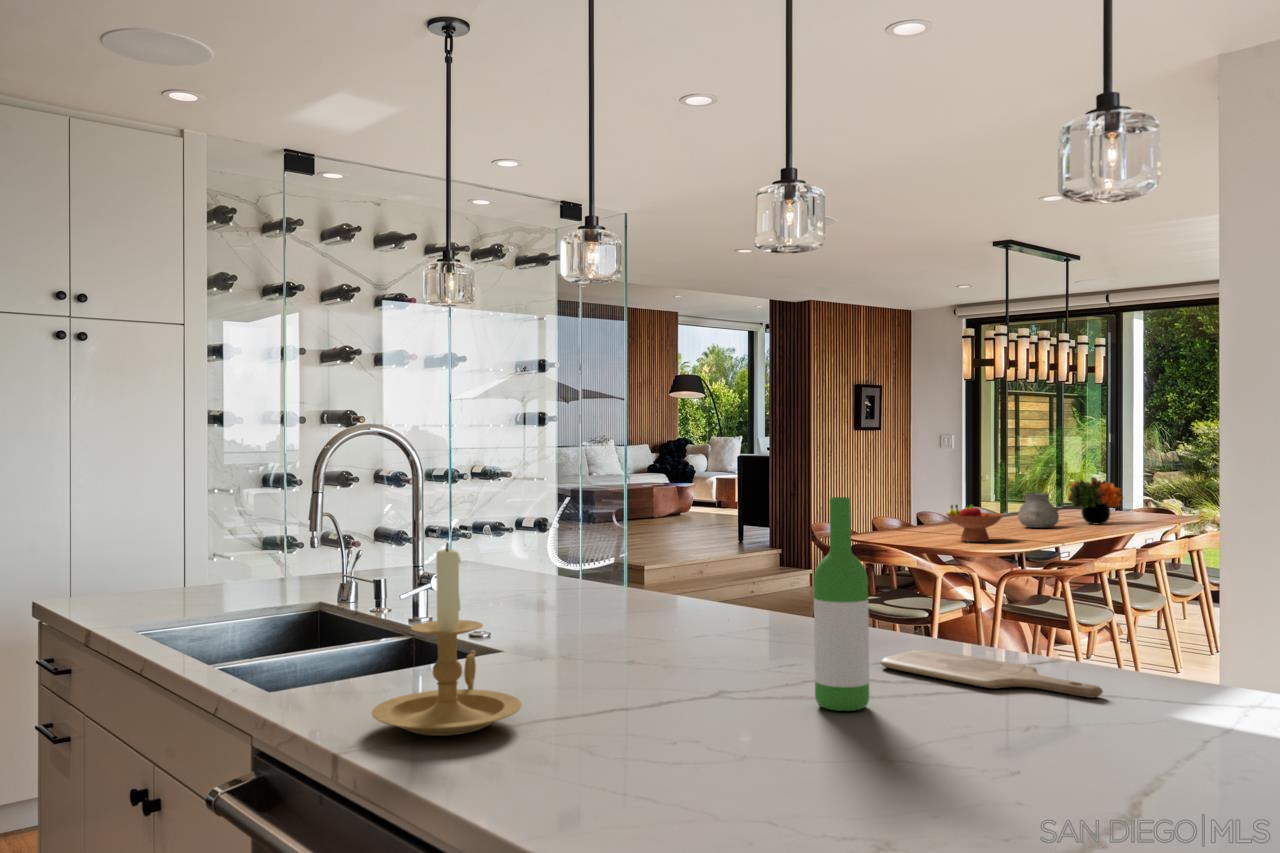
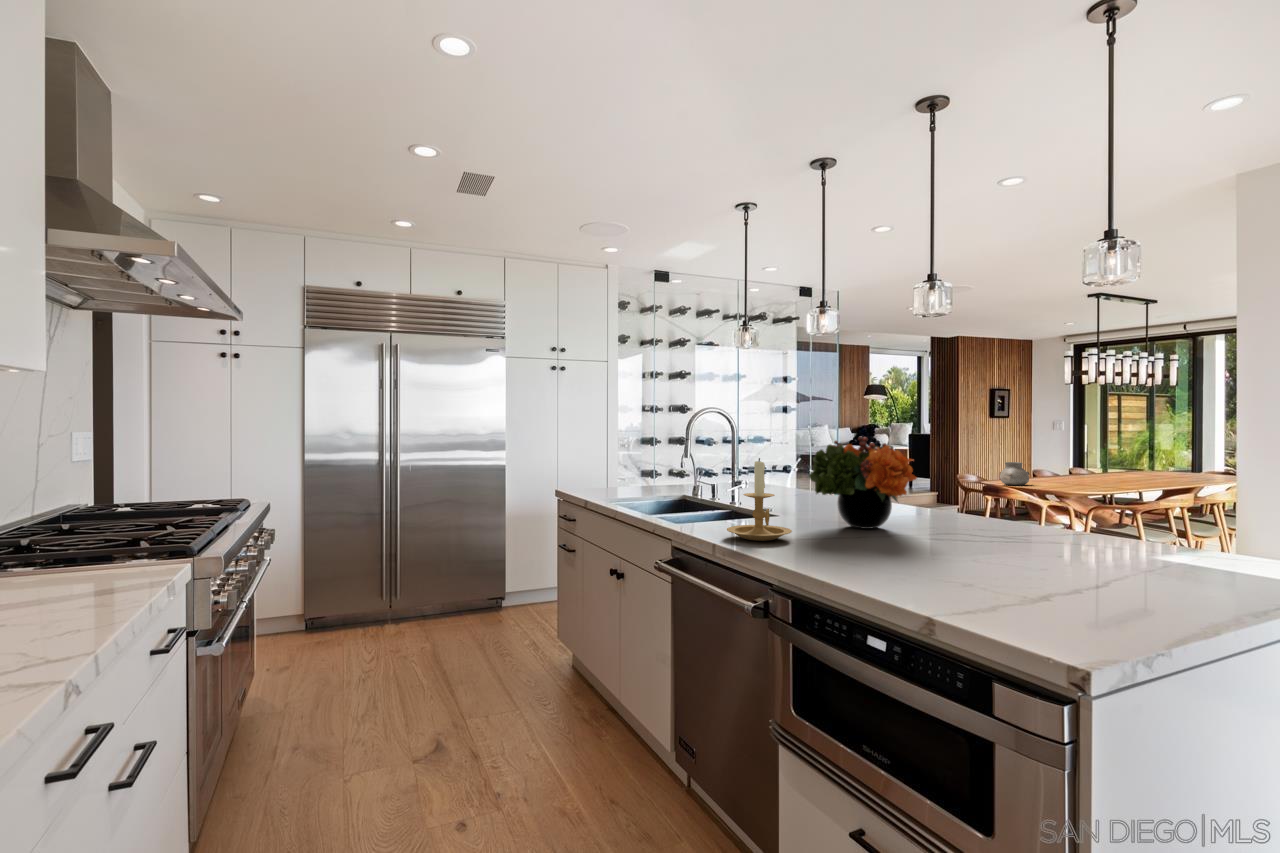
flower arrangement: present [1068,477,1123,524] -> present [809,437,917,529]
vase: present [1018,493,1059,528] -> present [1000,462,1029,485]
wine bottle: present [814,497,869,711] -> none [935,442,964,544]
fruit bowl: present [947,505,1003,542] -> none [1051,465,1094,490]
cutting board: present [880,649,1103,698] -> none [975,525,1098,548]

